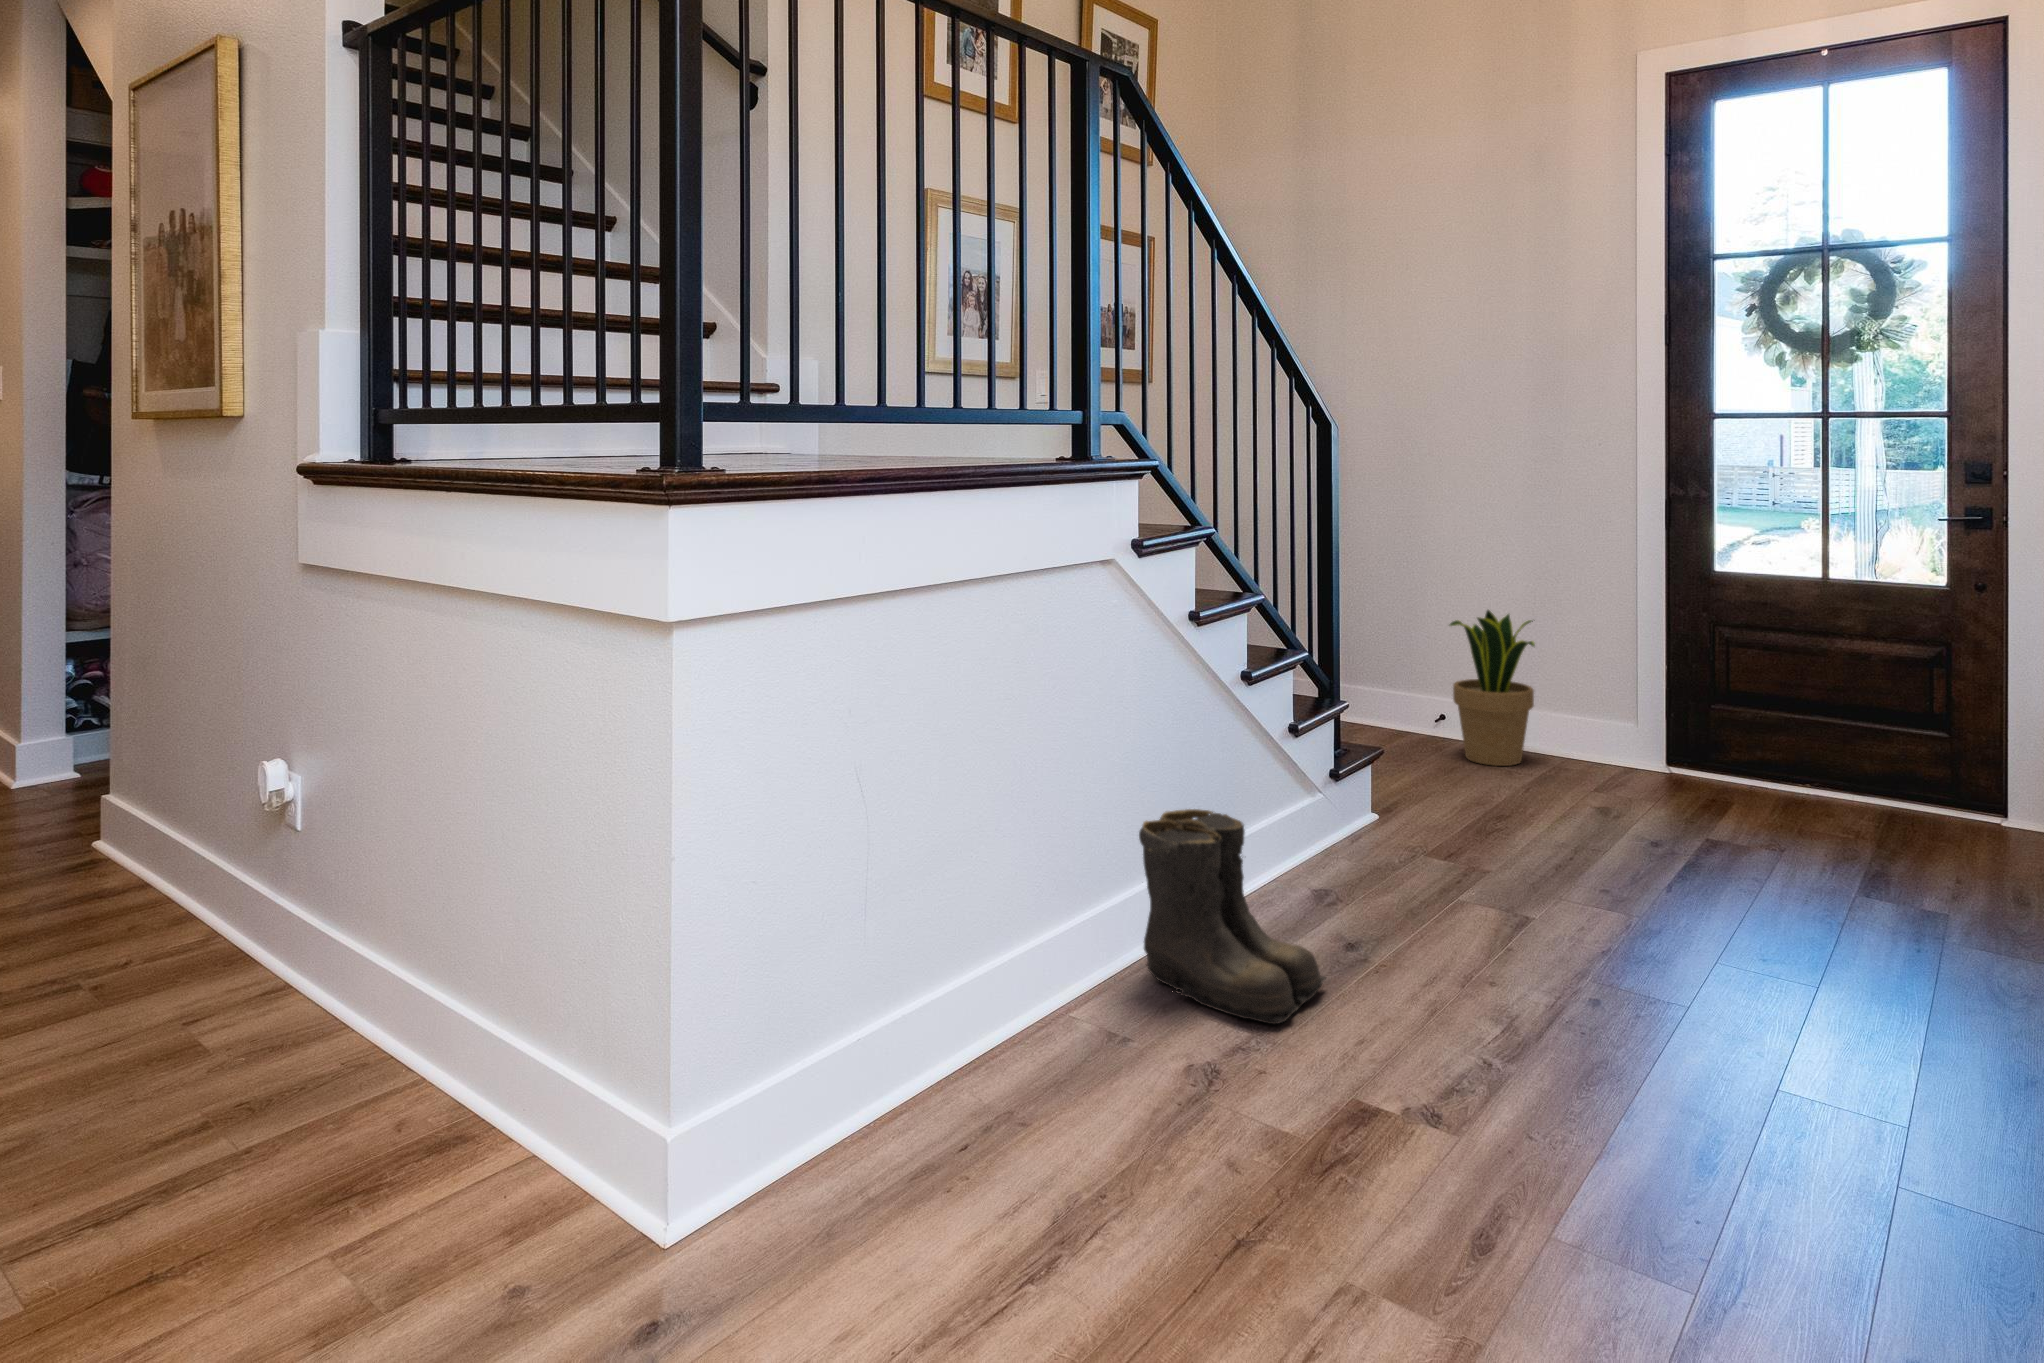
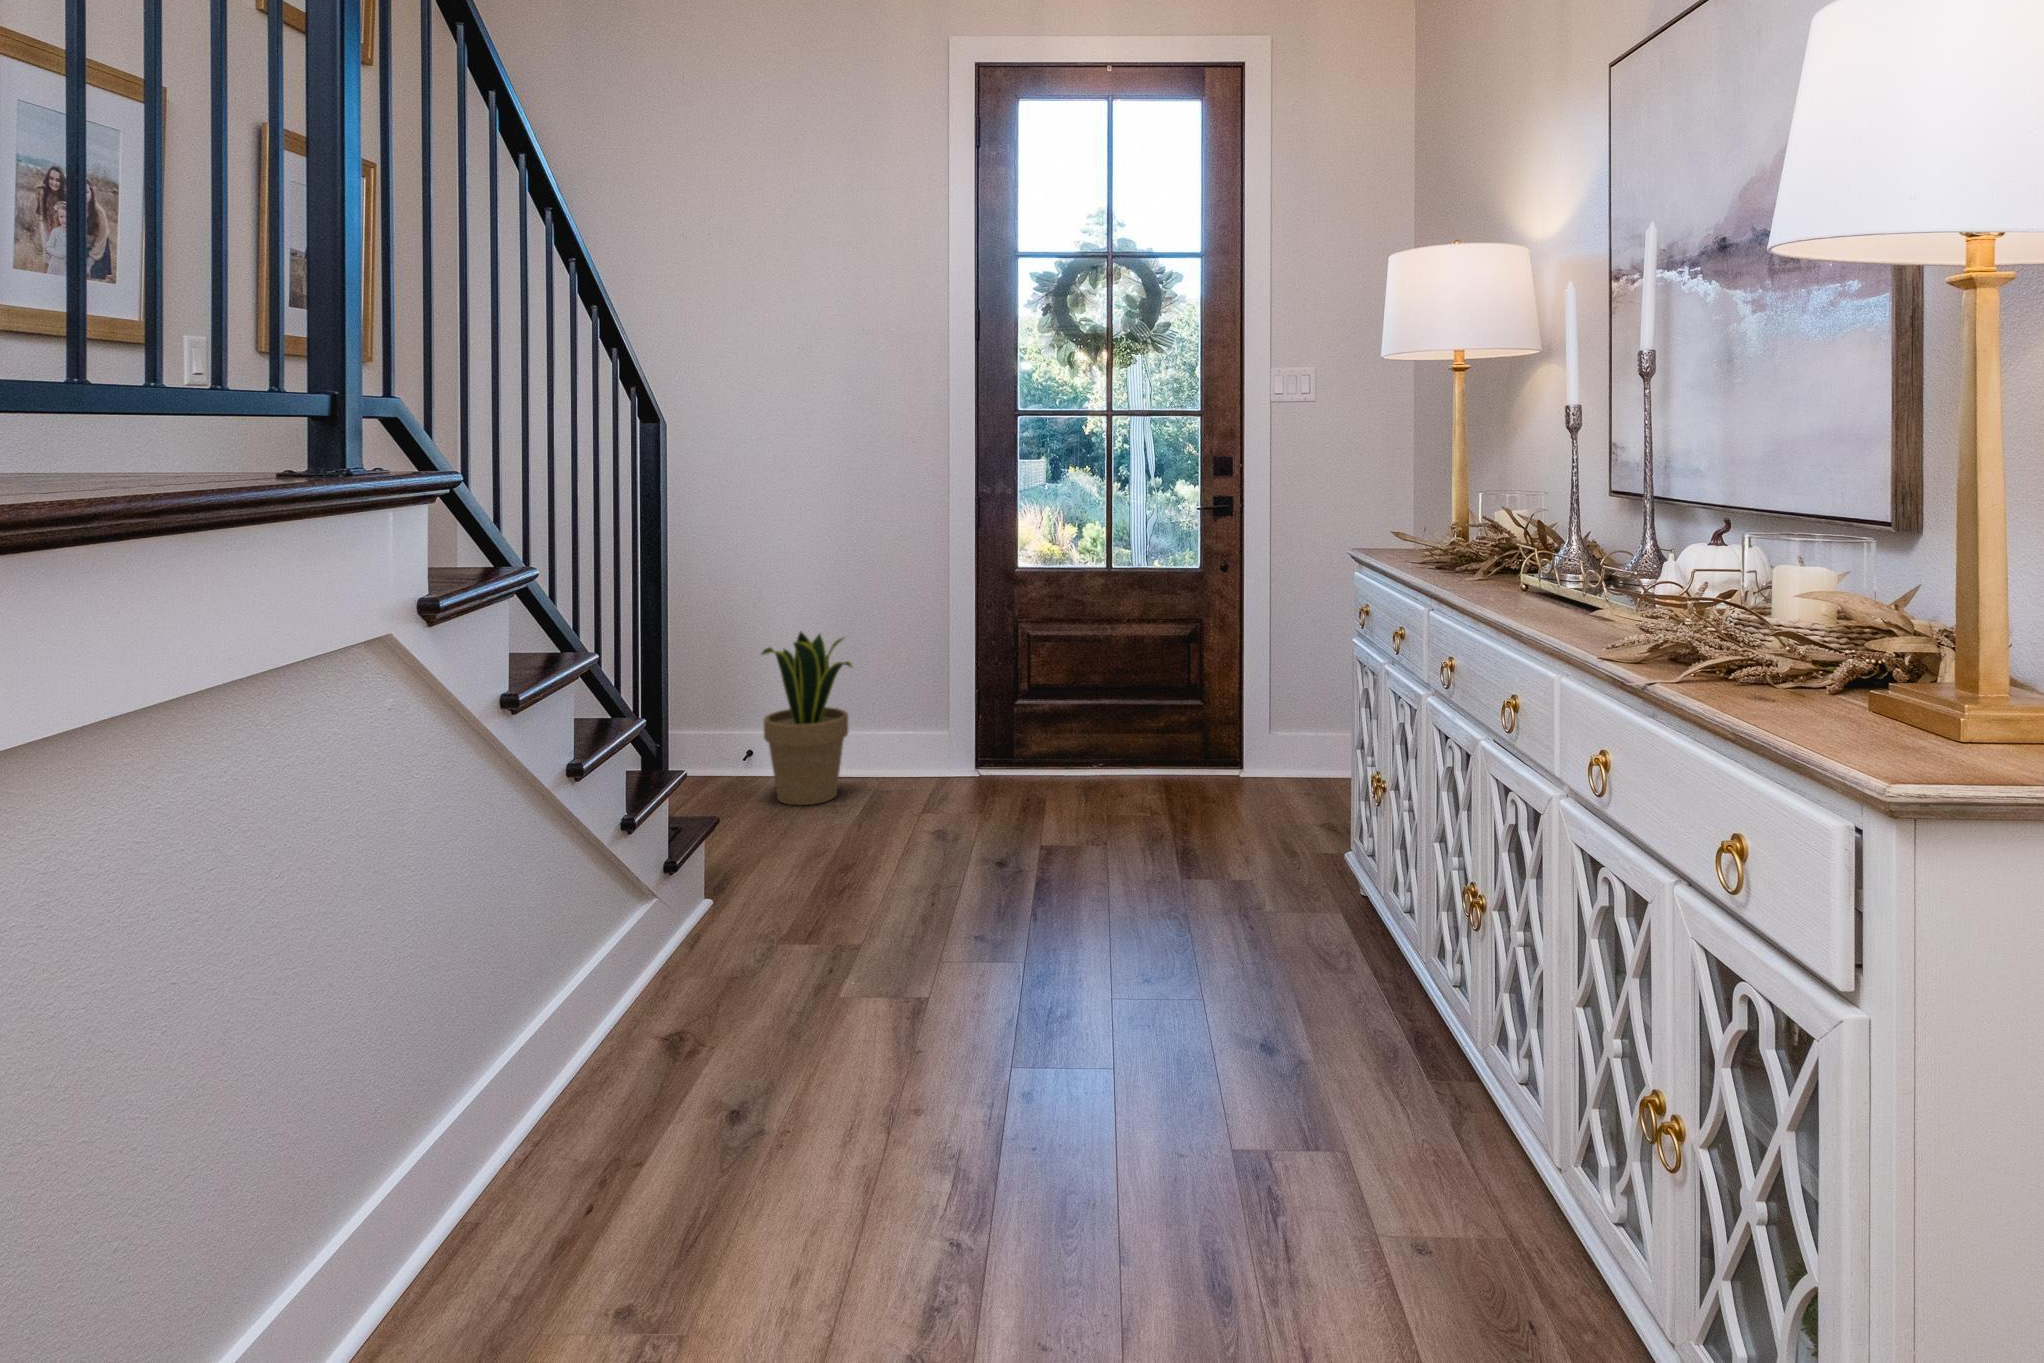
boots: present [1139,809,1326,1024] -> none [443,986,733,1305]

